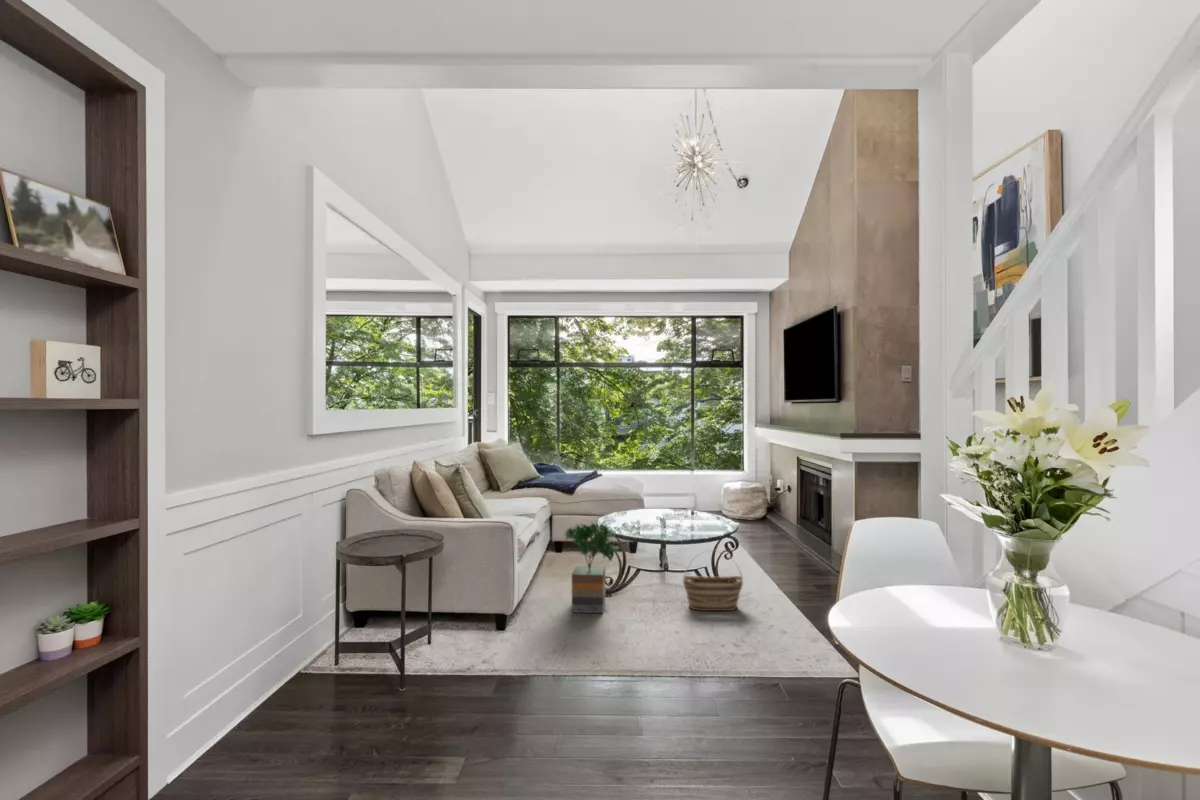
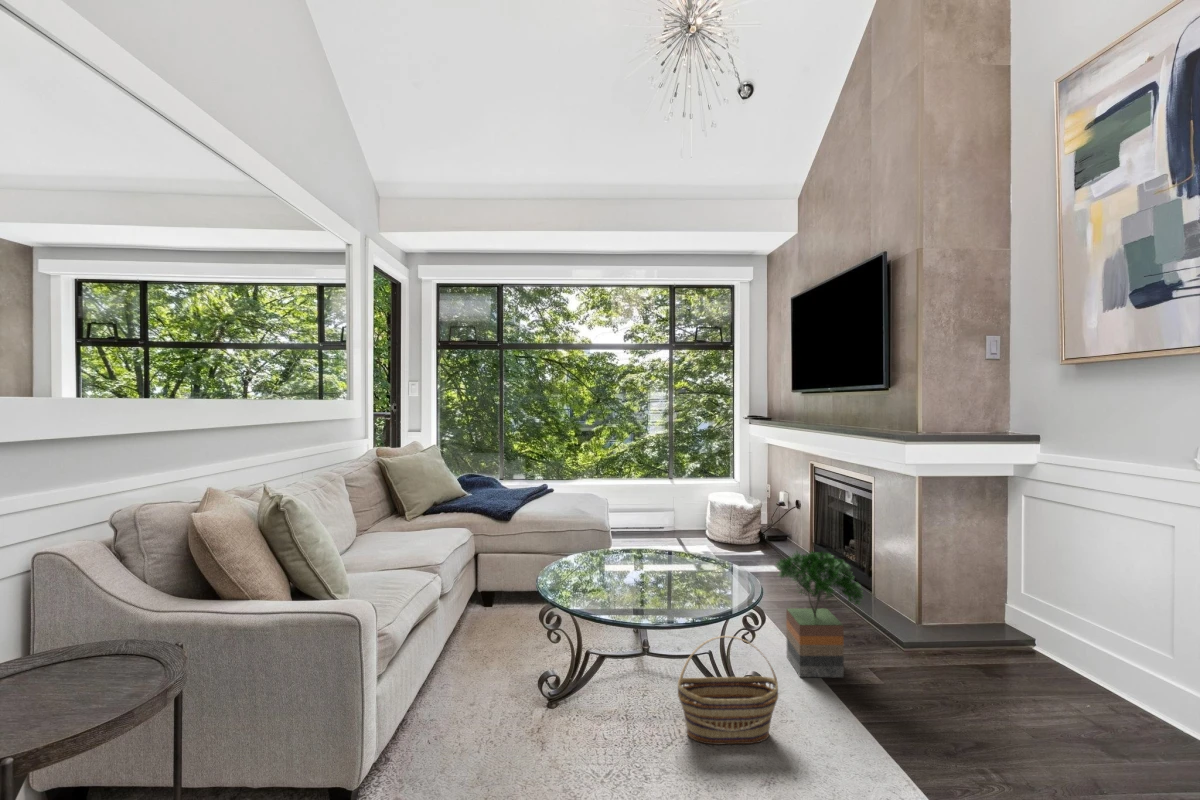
potted tree: present [564,523,617,613] -> present [776,551,864,677]

